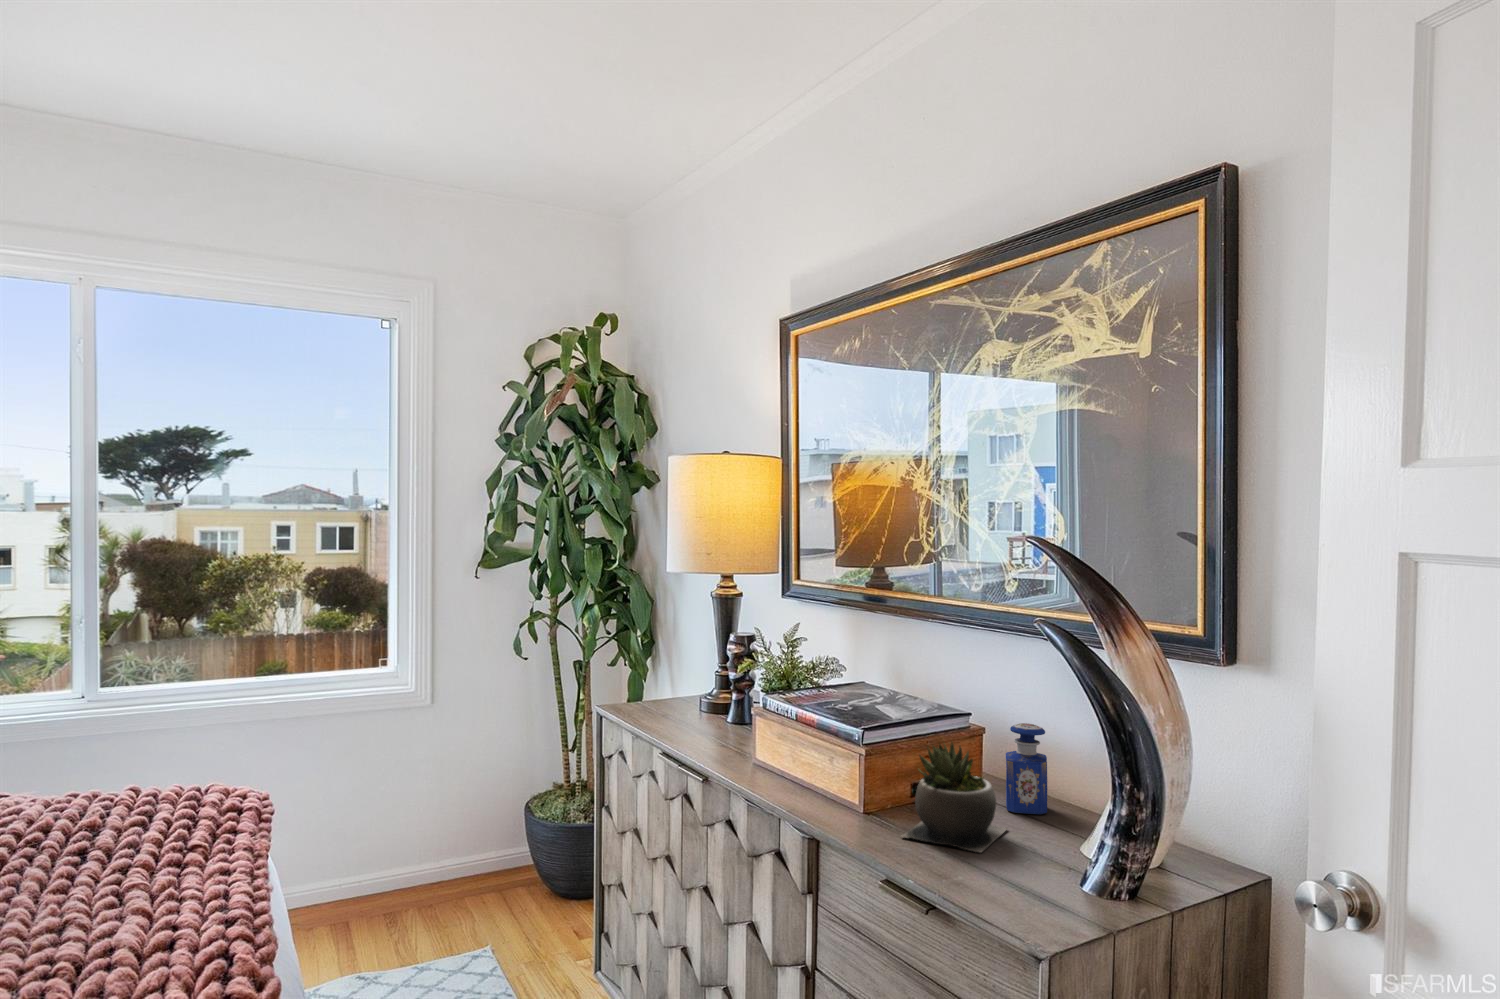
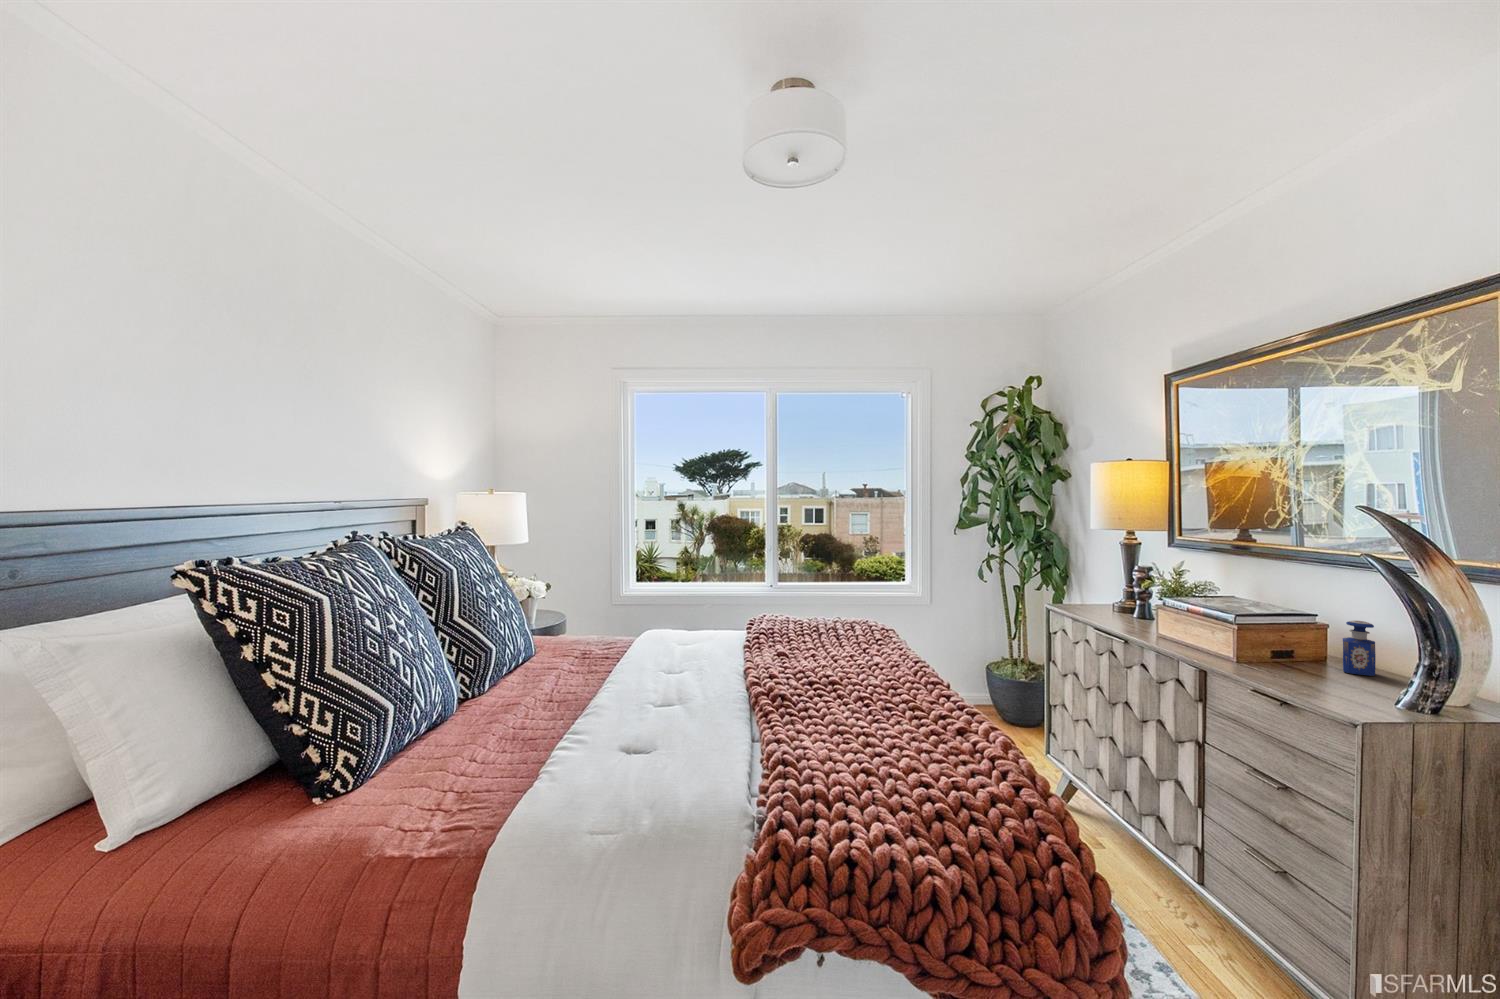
succulent plant: present [902,742,1007,852] -> none [1266,623,1344,686]

